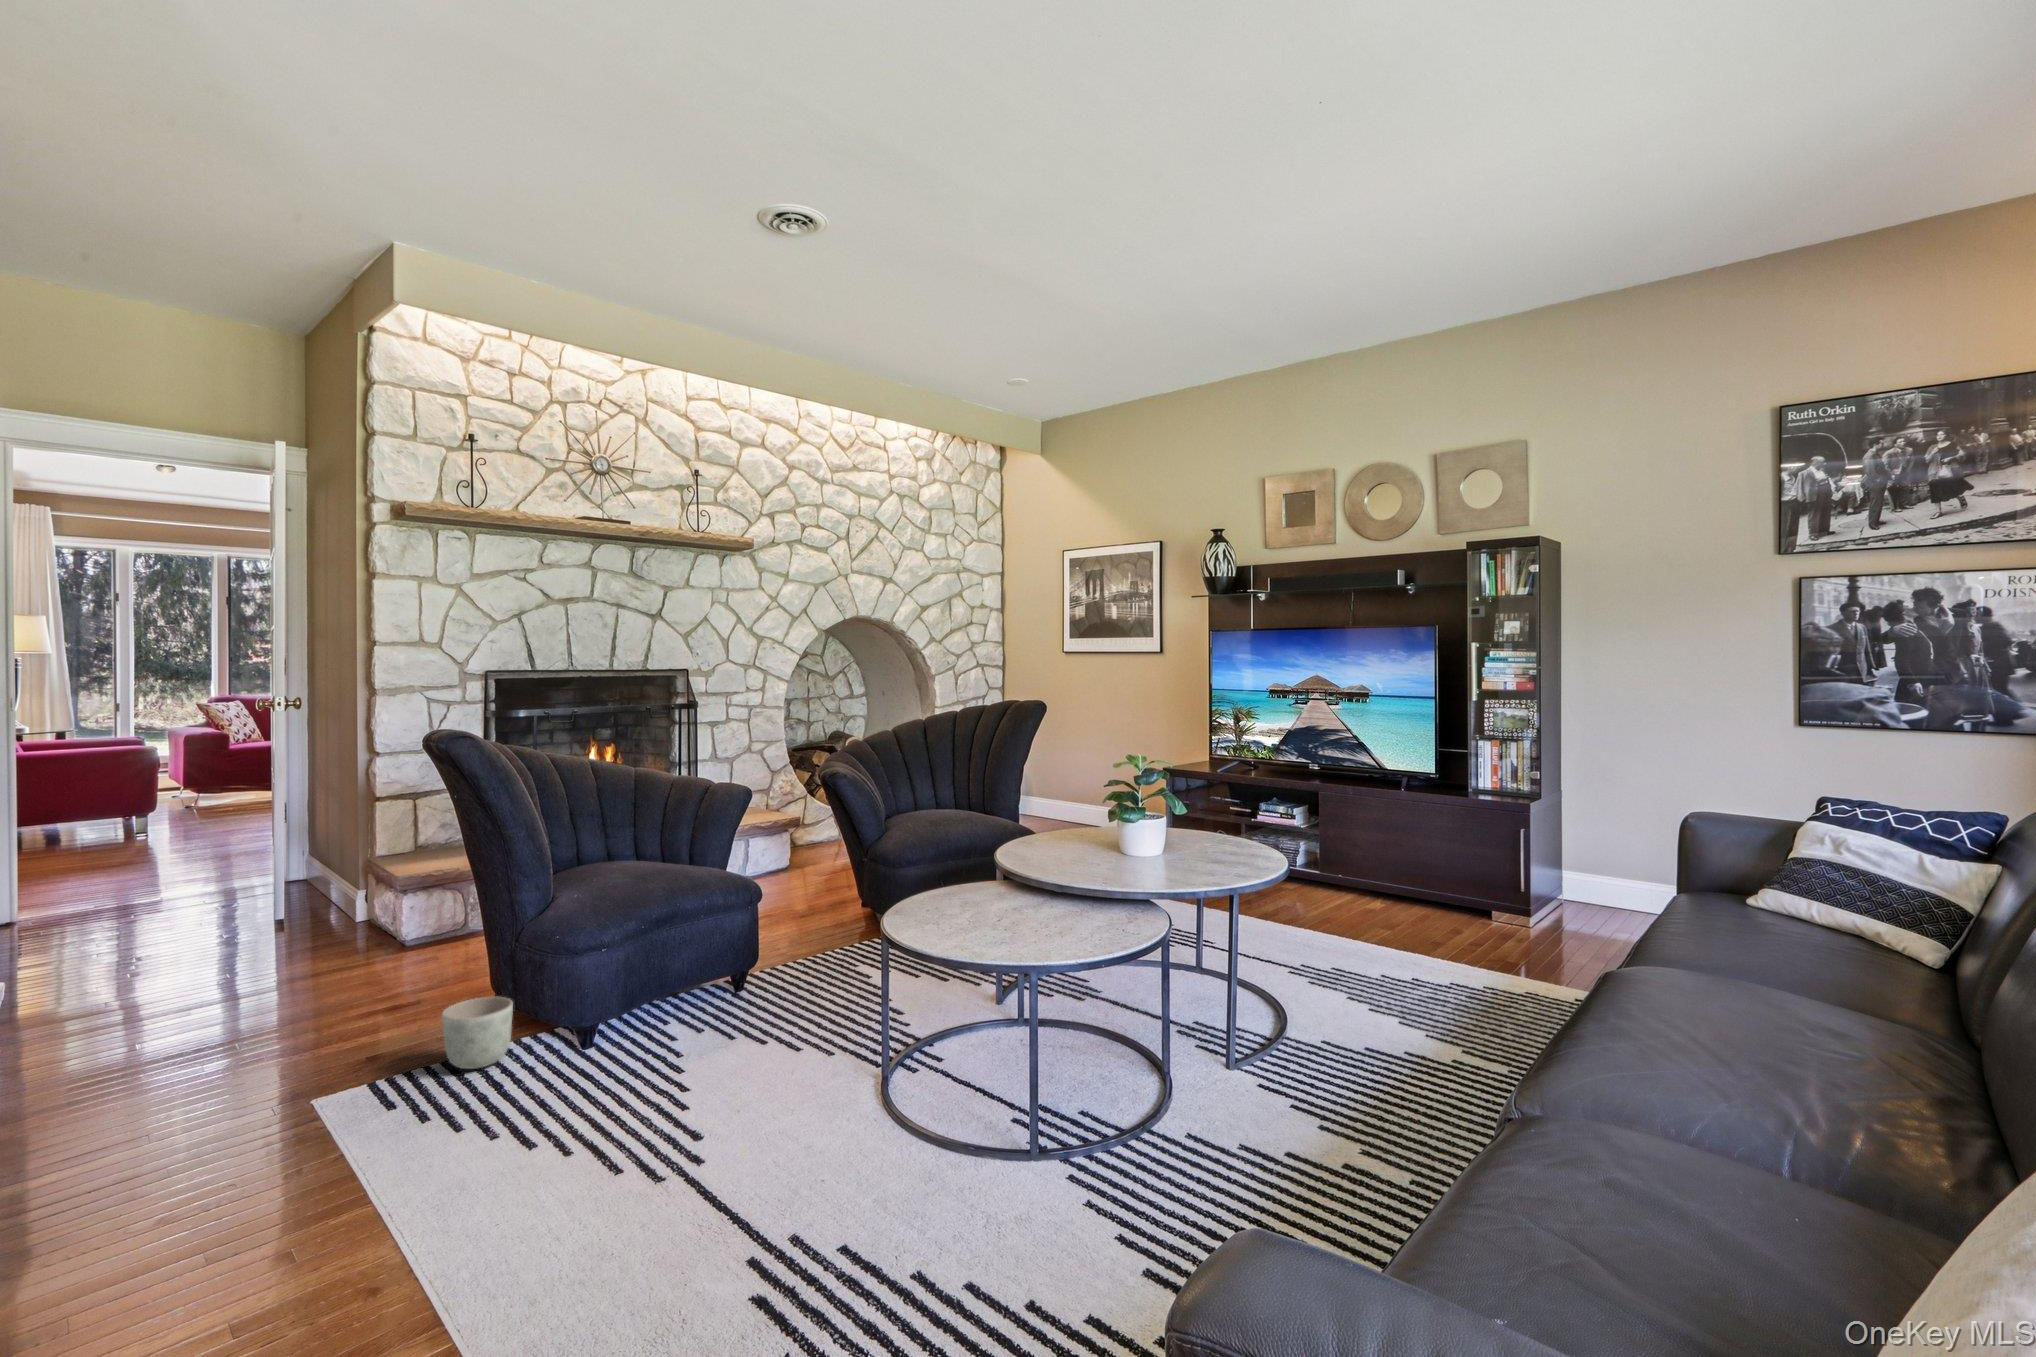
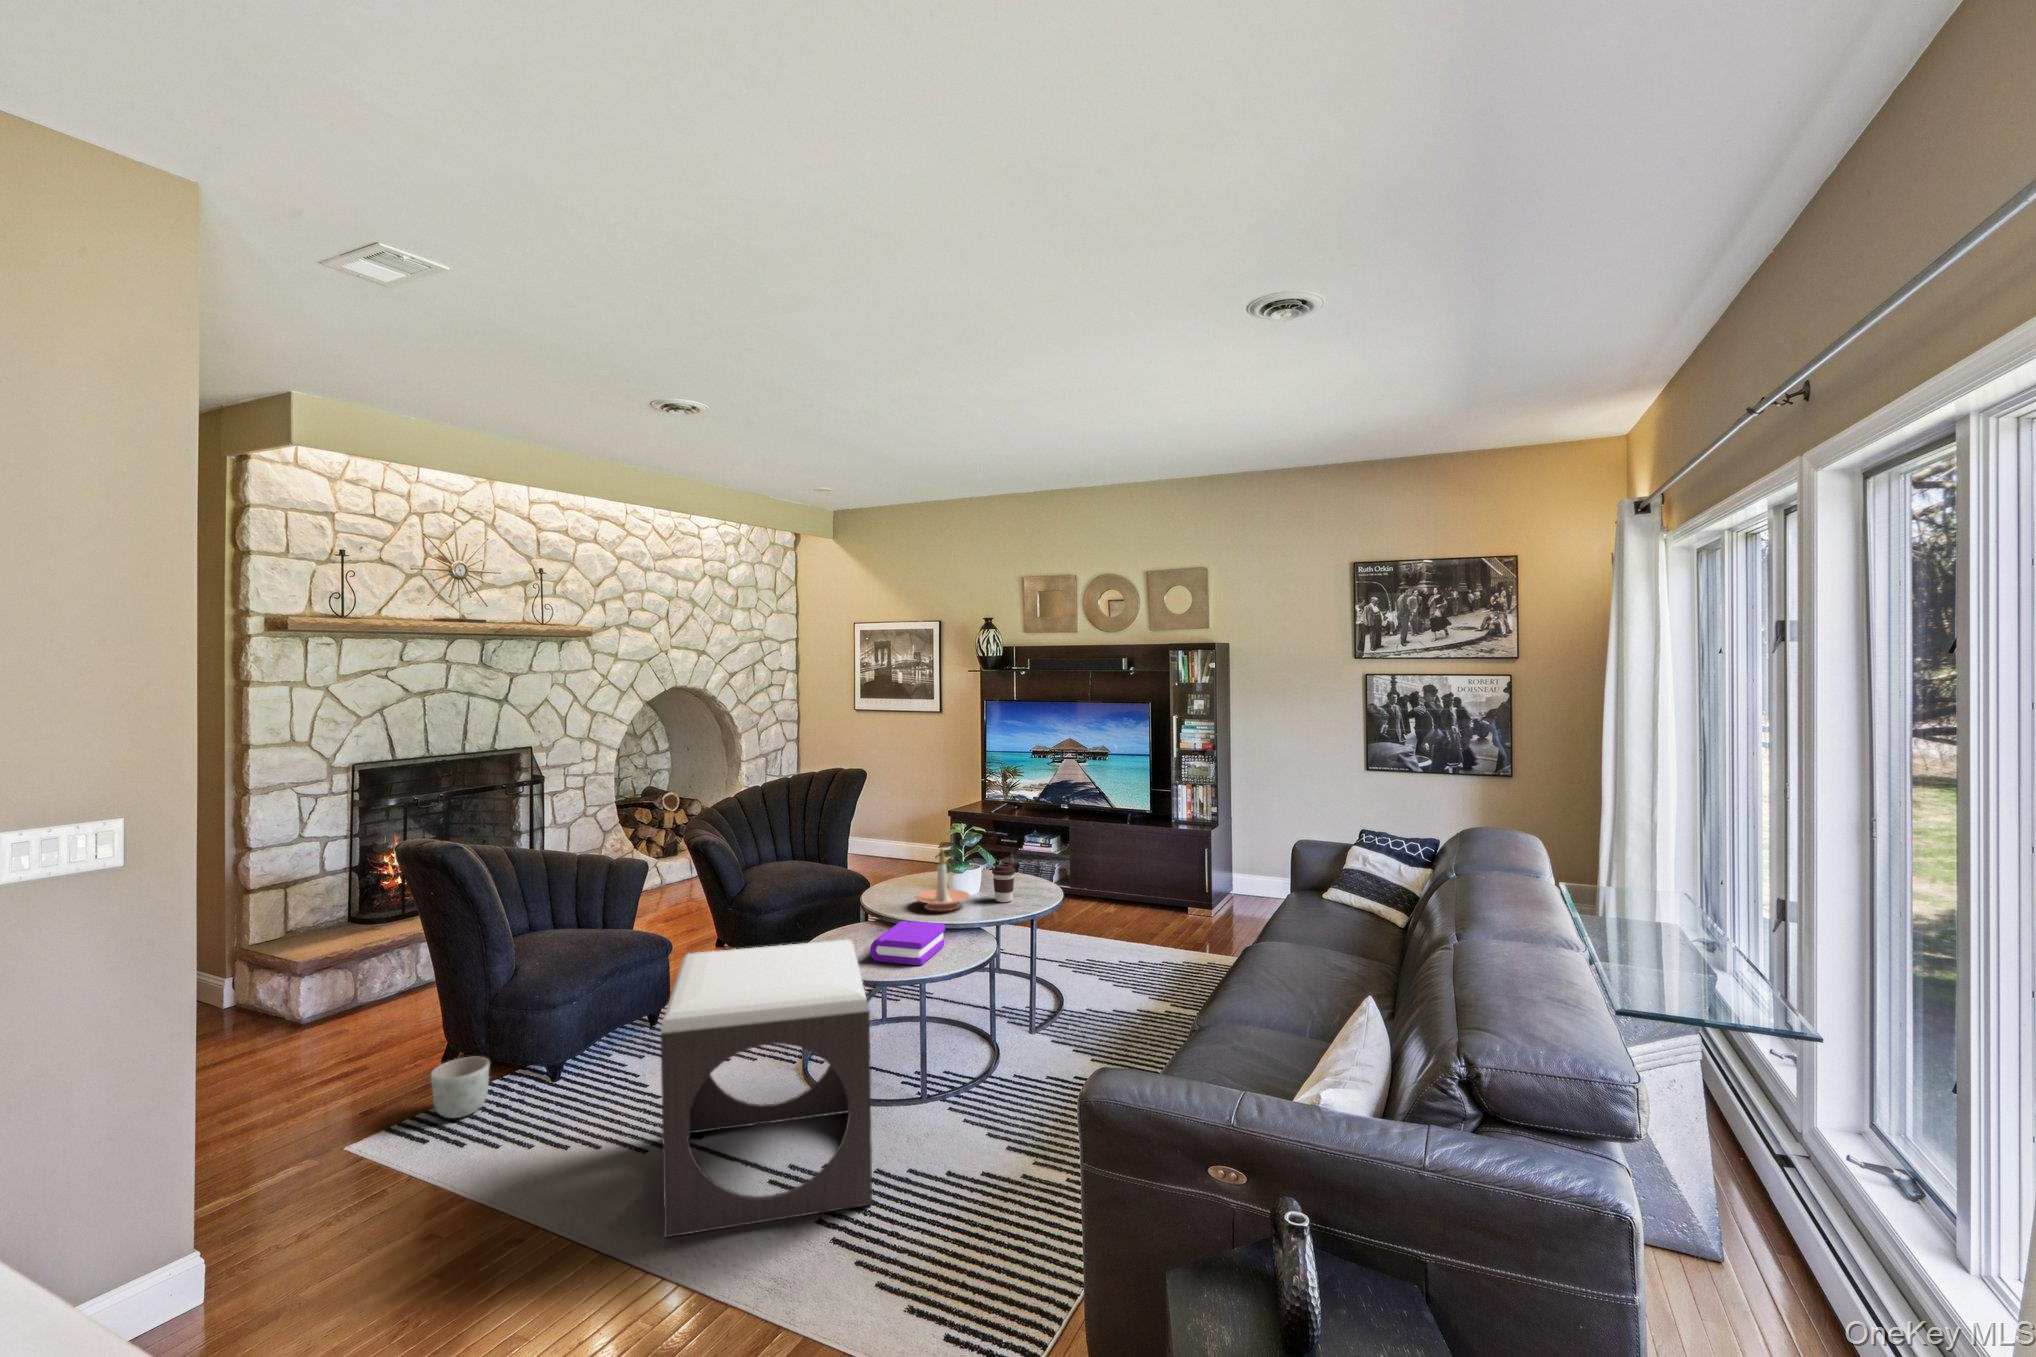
candle holder: none [1062,782,1140,871] -> present [915,849,969,911]
coffee cup: none [1174,813,1208,867] -> present [992,864,1015,902]
book: none [972,875,1087,935] -> present [870,921,945,965]
footstool: none [583,882,933,1289] -> present [661,940,872,1237]

